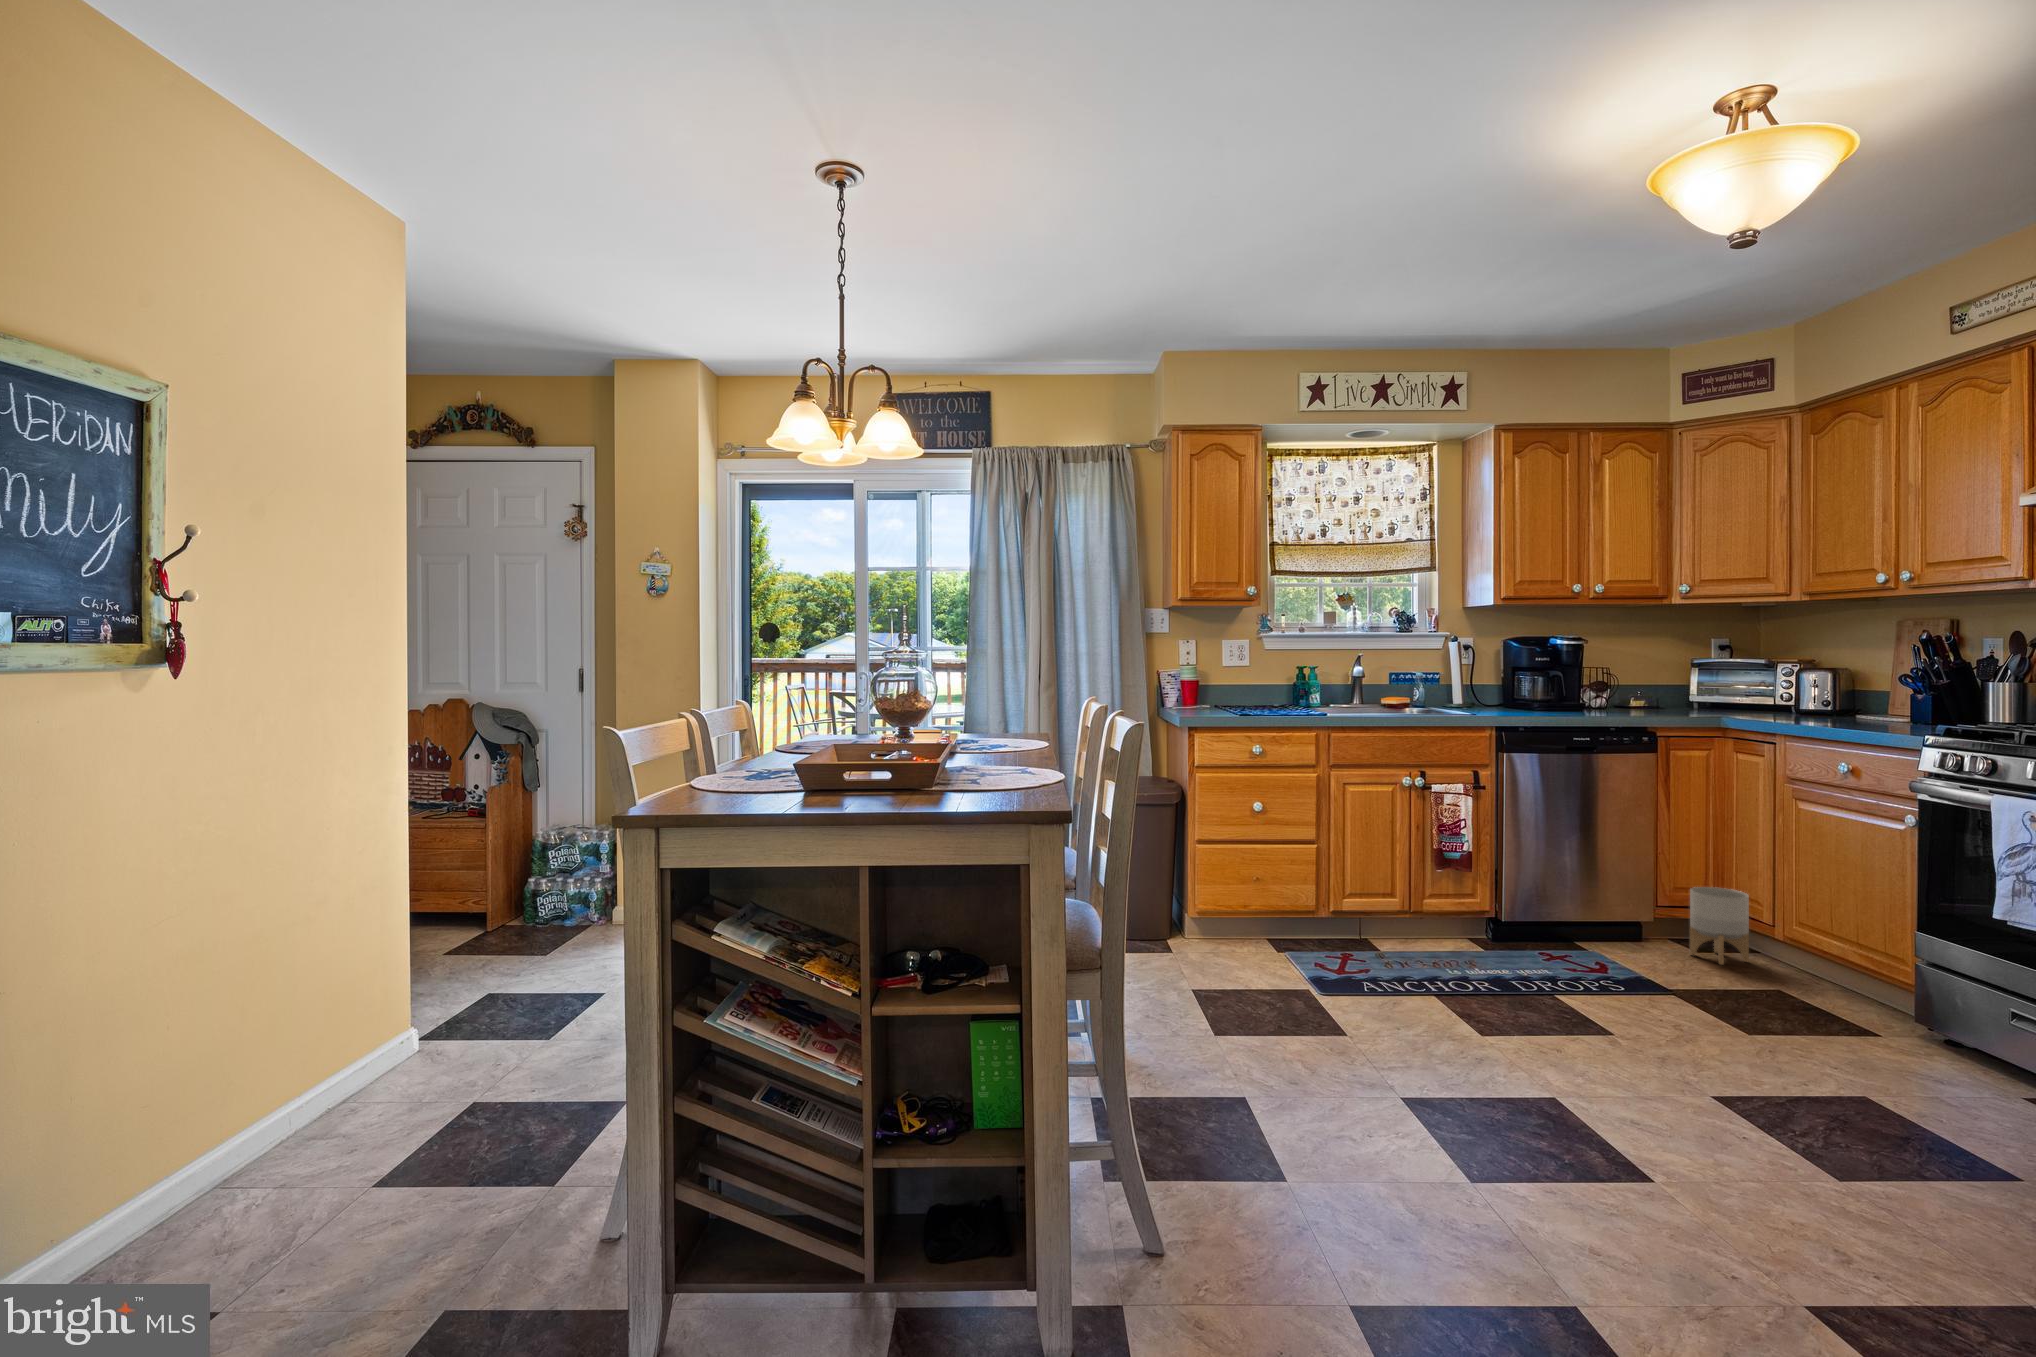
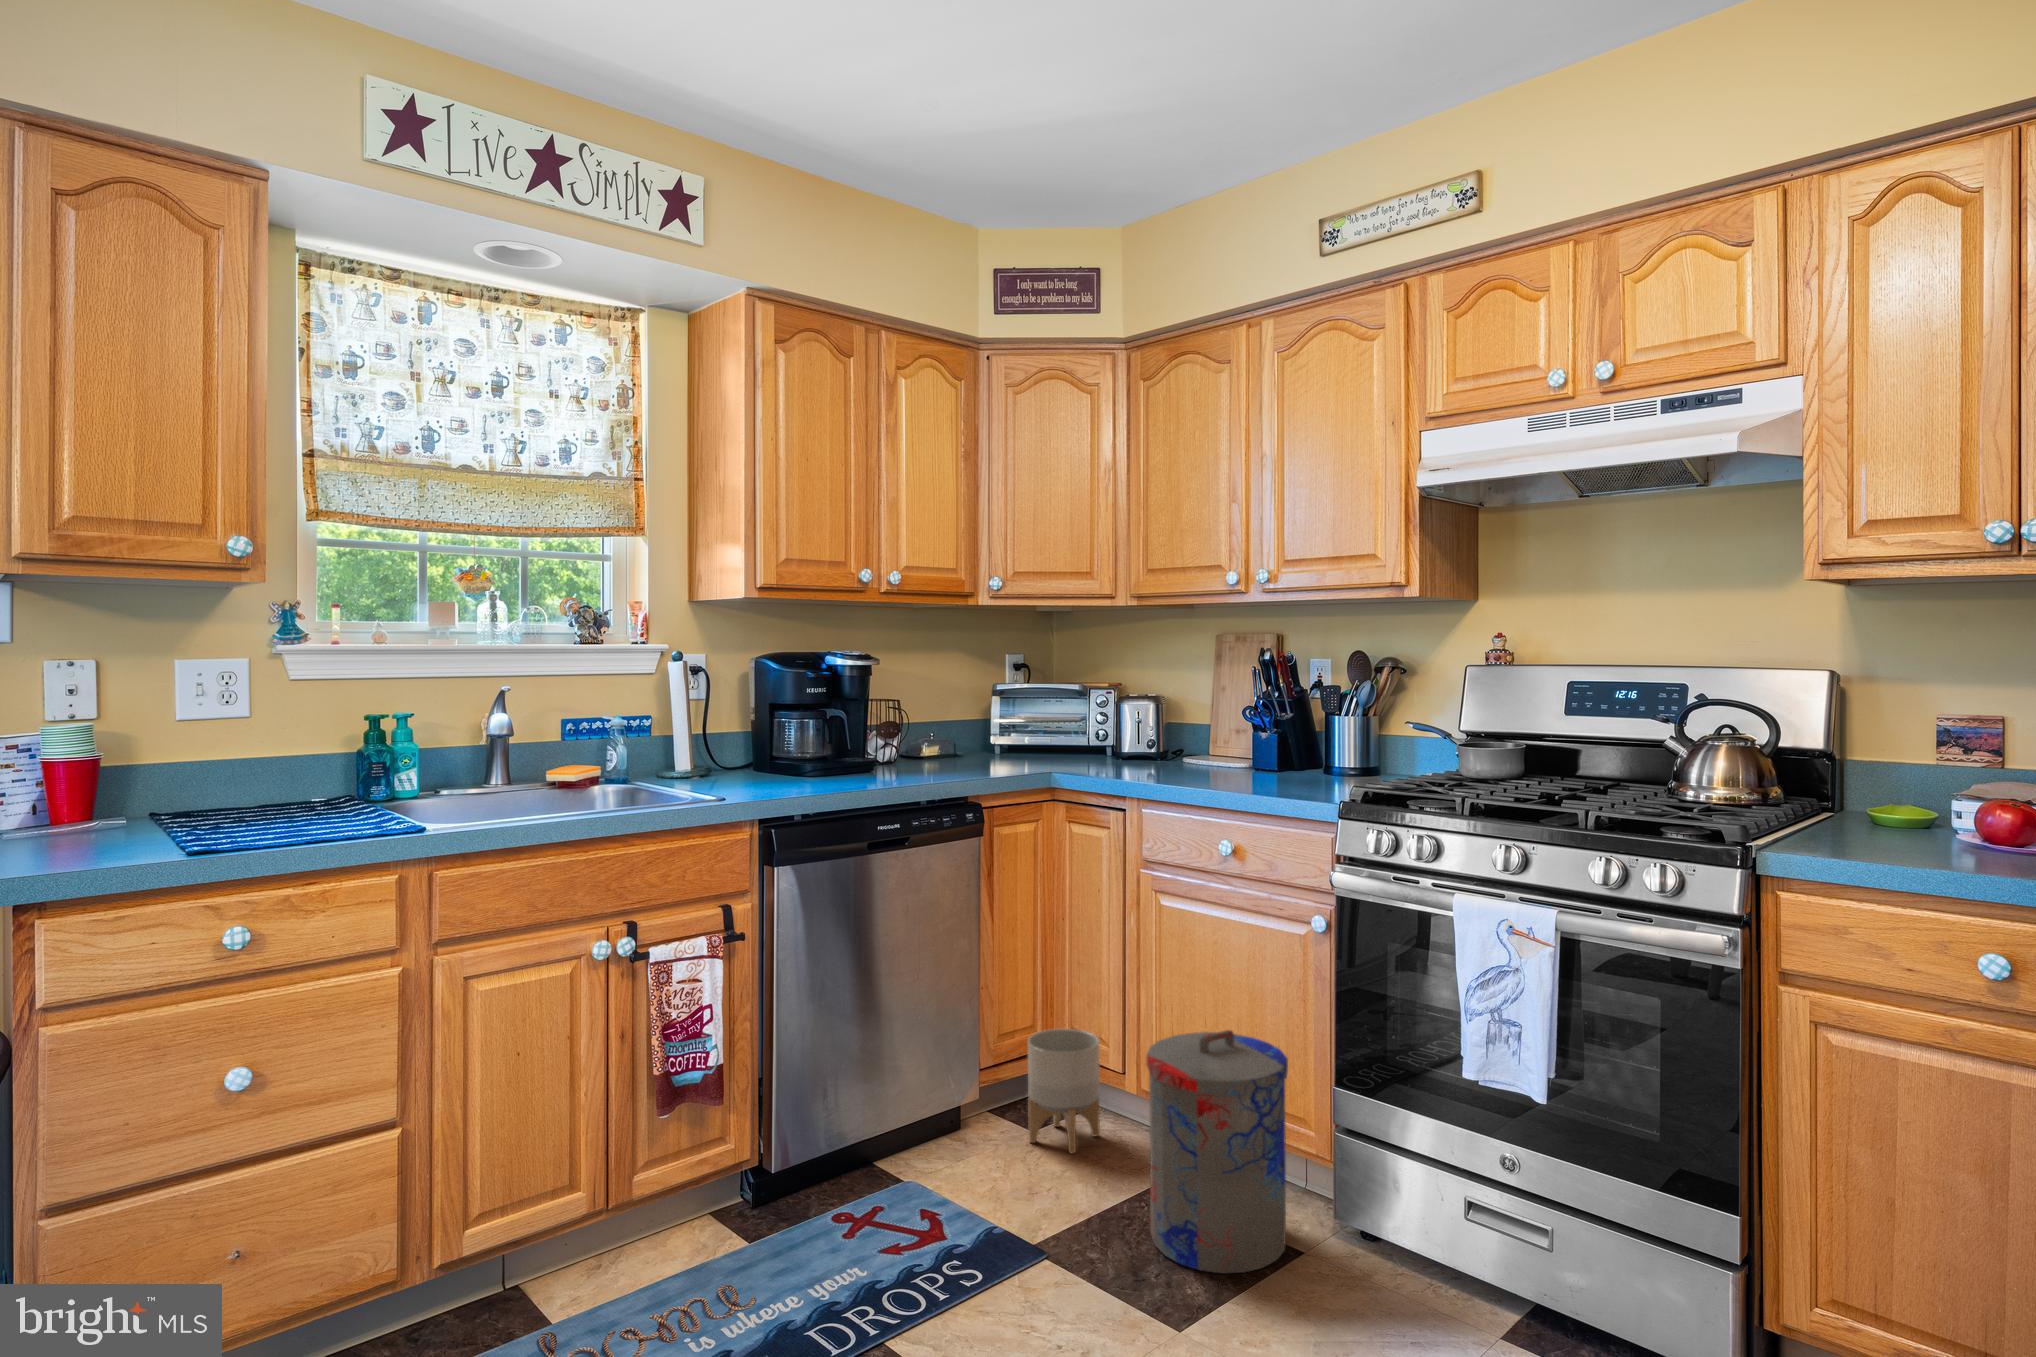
trash can: none [1752,877,1869,1028] -> present [1146,1030,1288,1274]

